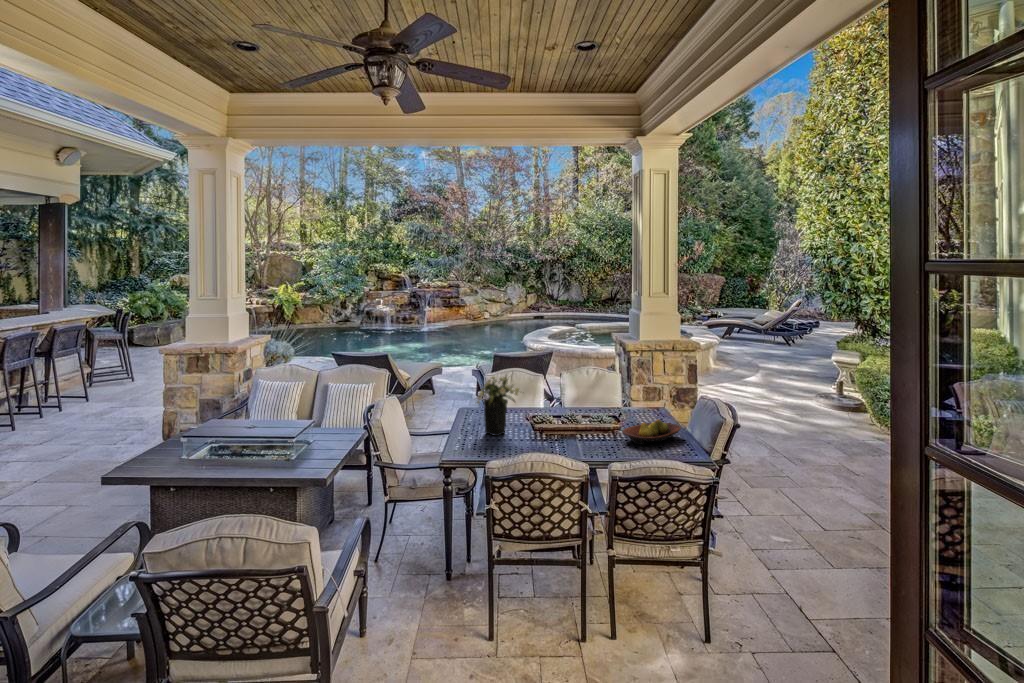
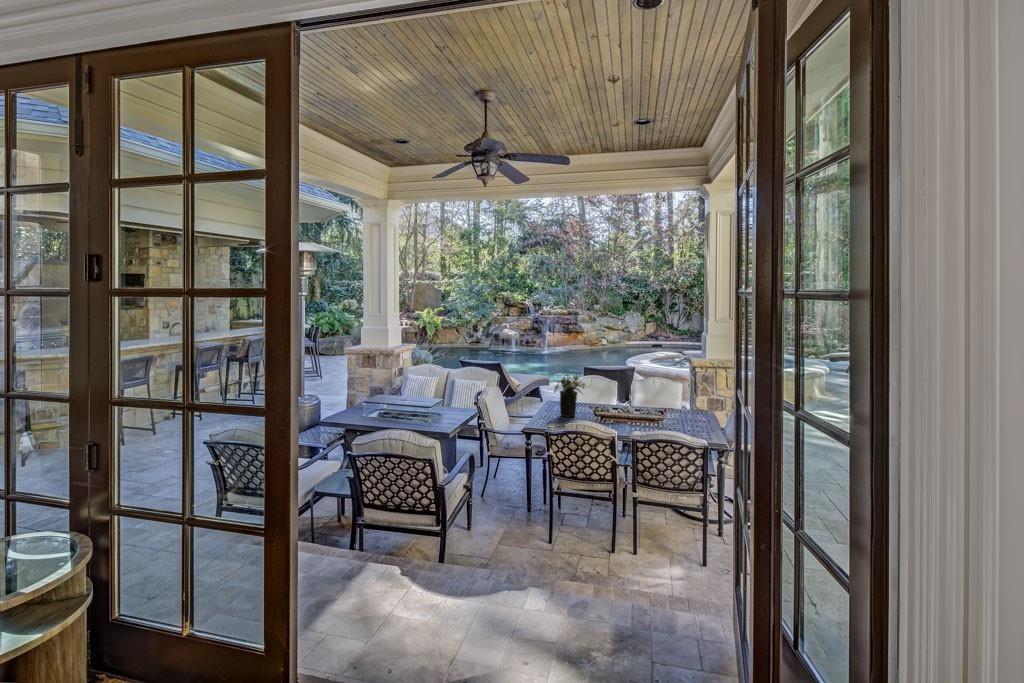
fruit bowl: present [622,419,681,445] -> none [660,412,708,429]

